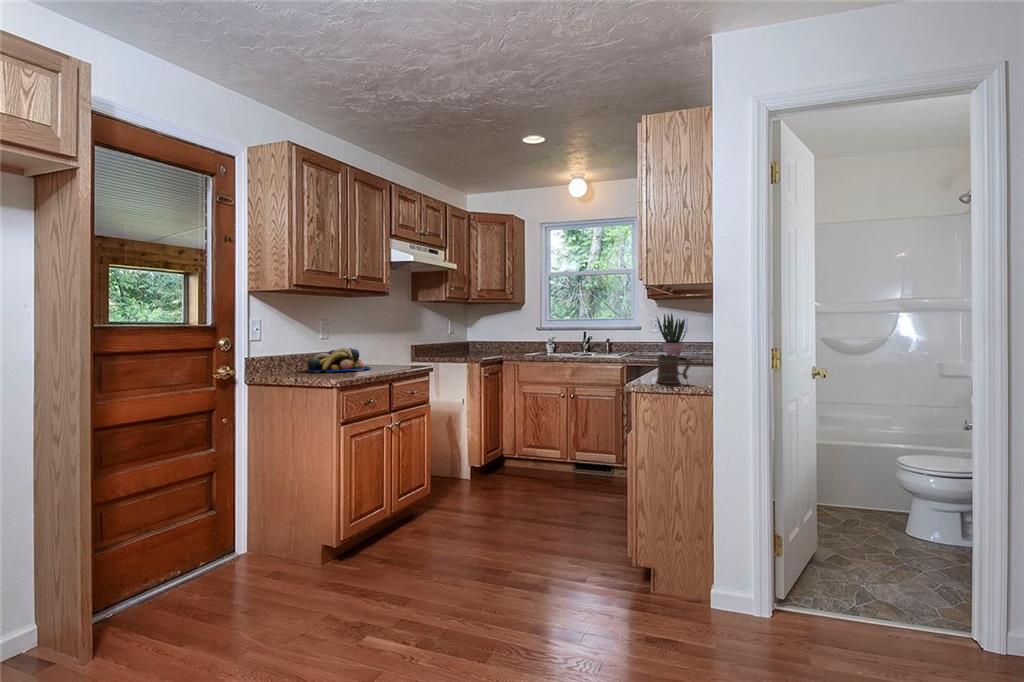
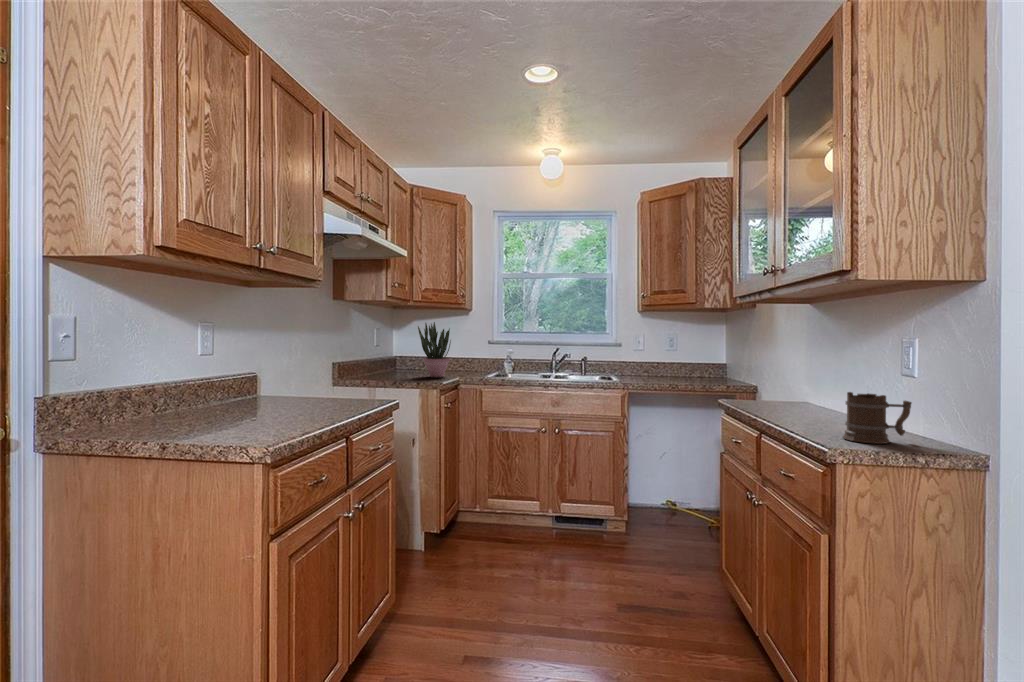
potted plant: present [657,314,687,358] -> present [418,322,451,377]
fruit bowl: present [307,348,371,372] -> none [178,376,306,429]

